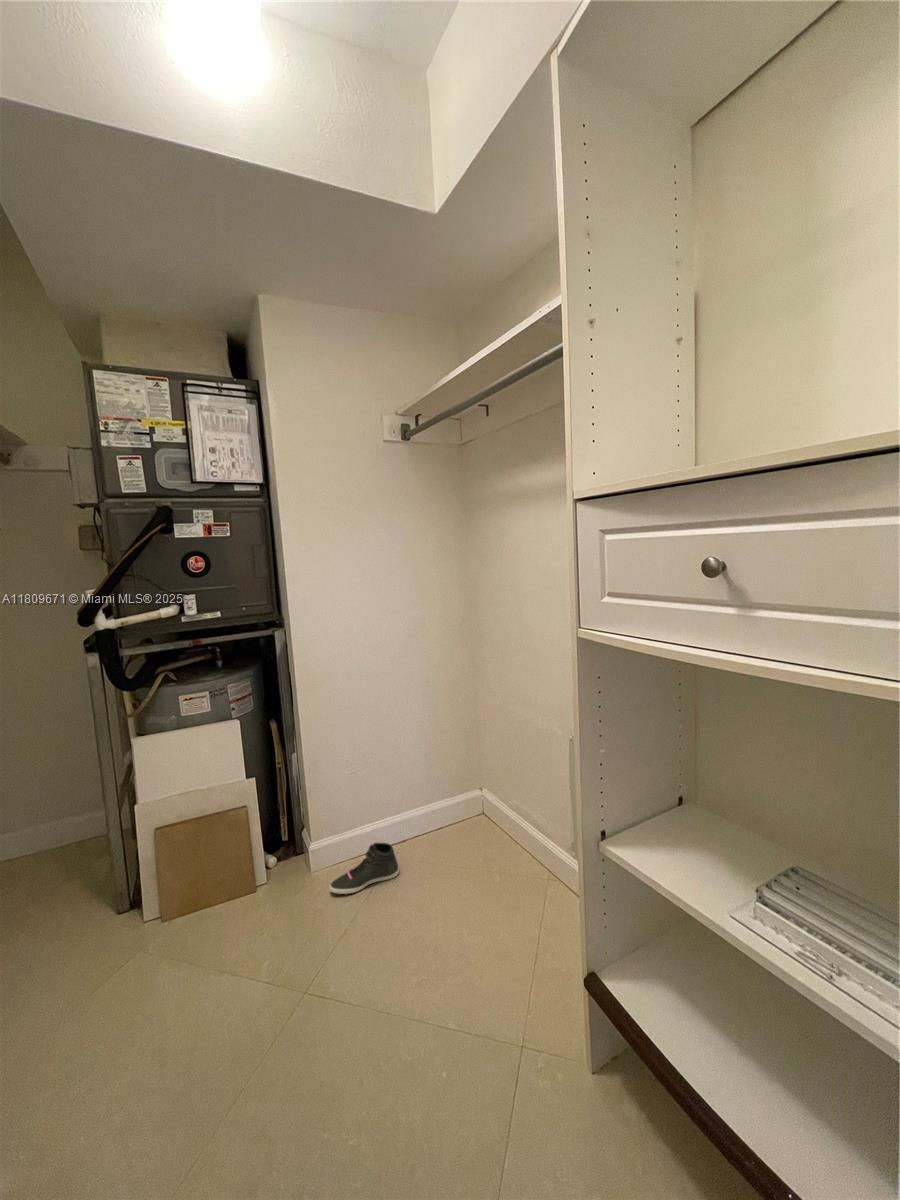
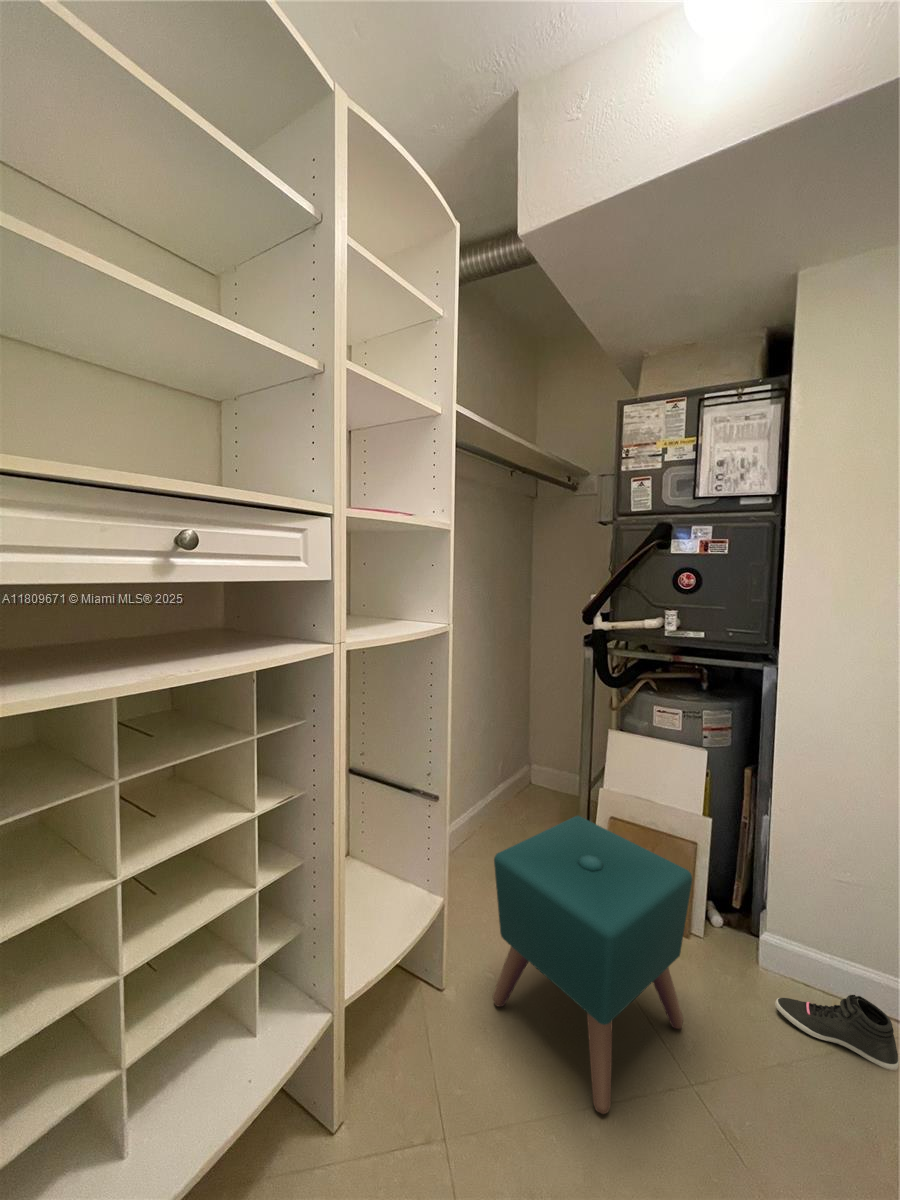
ottoman: none [27,825,276,1142] -> present [493,816,692,1114]

